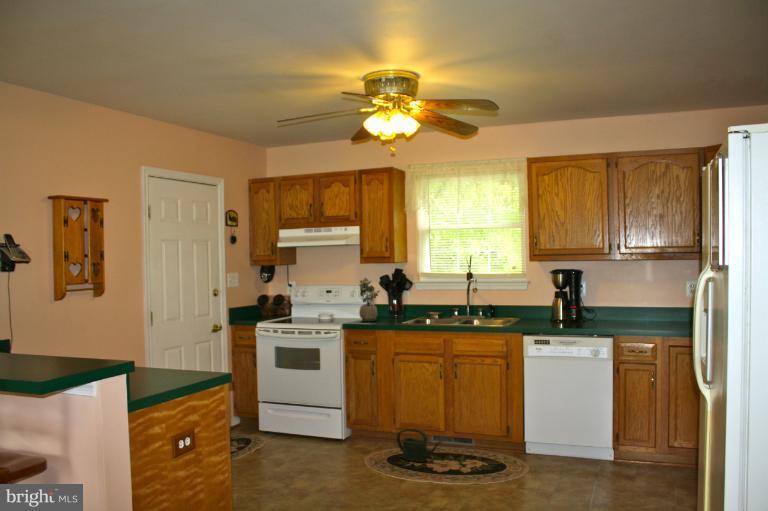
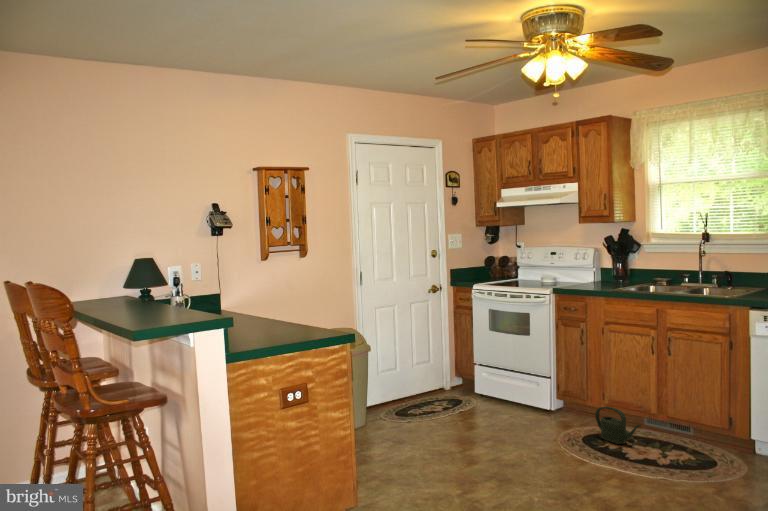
potted plant: present [359,278,380,322] -> none [572,240,593,288]

